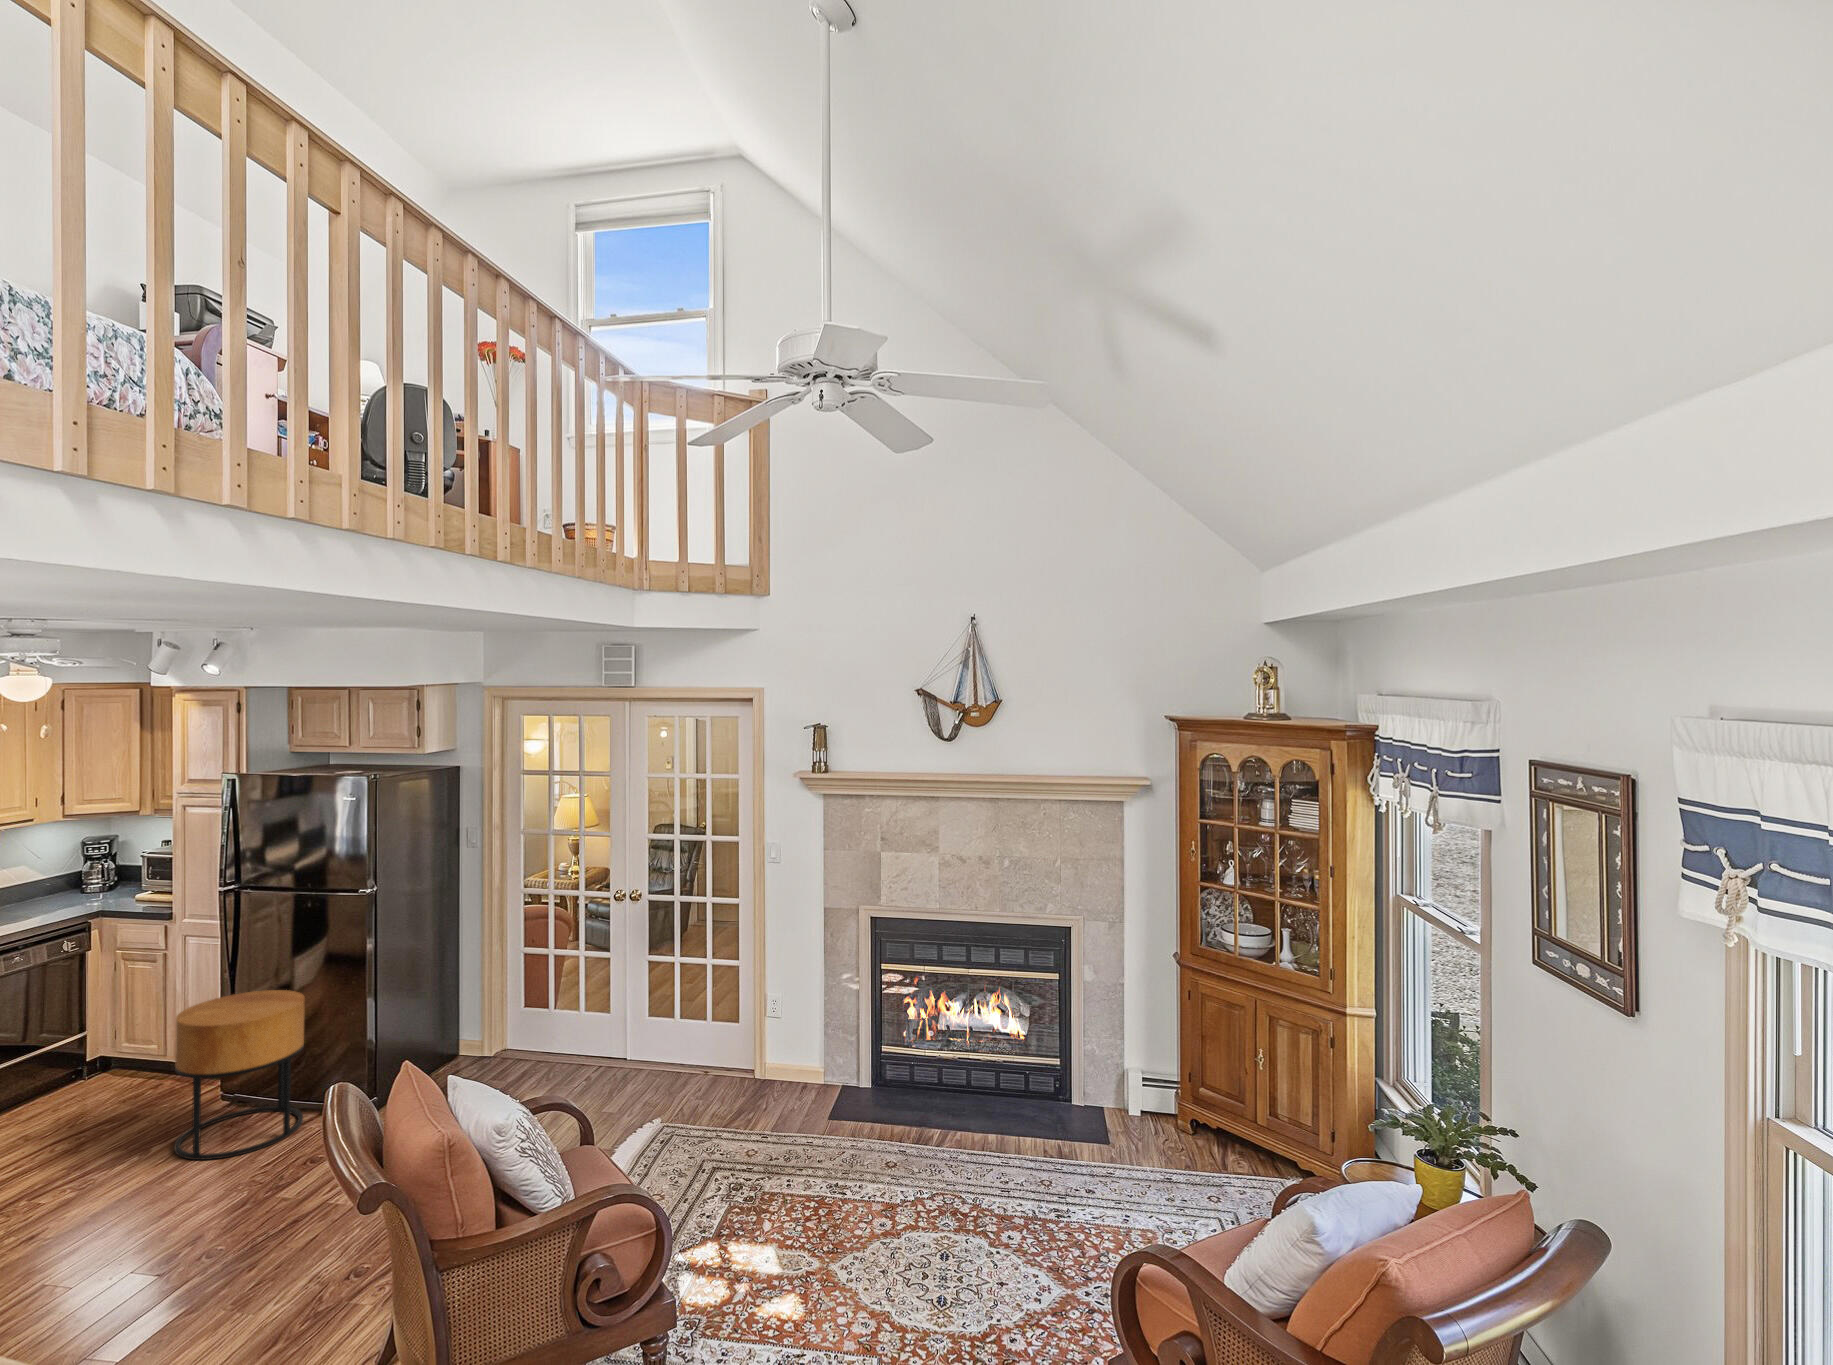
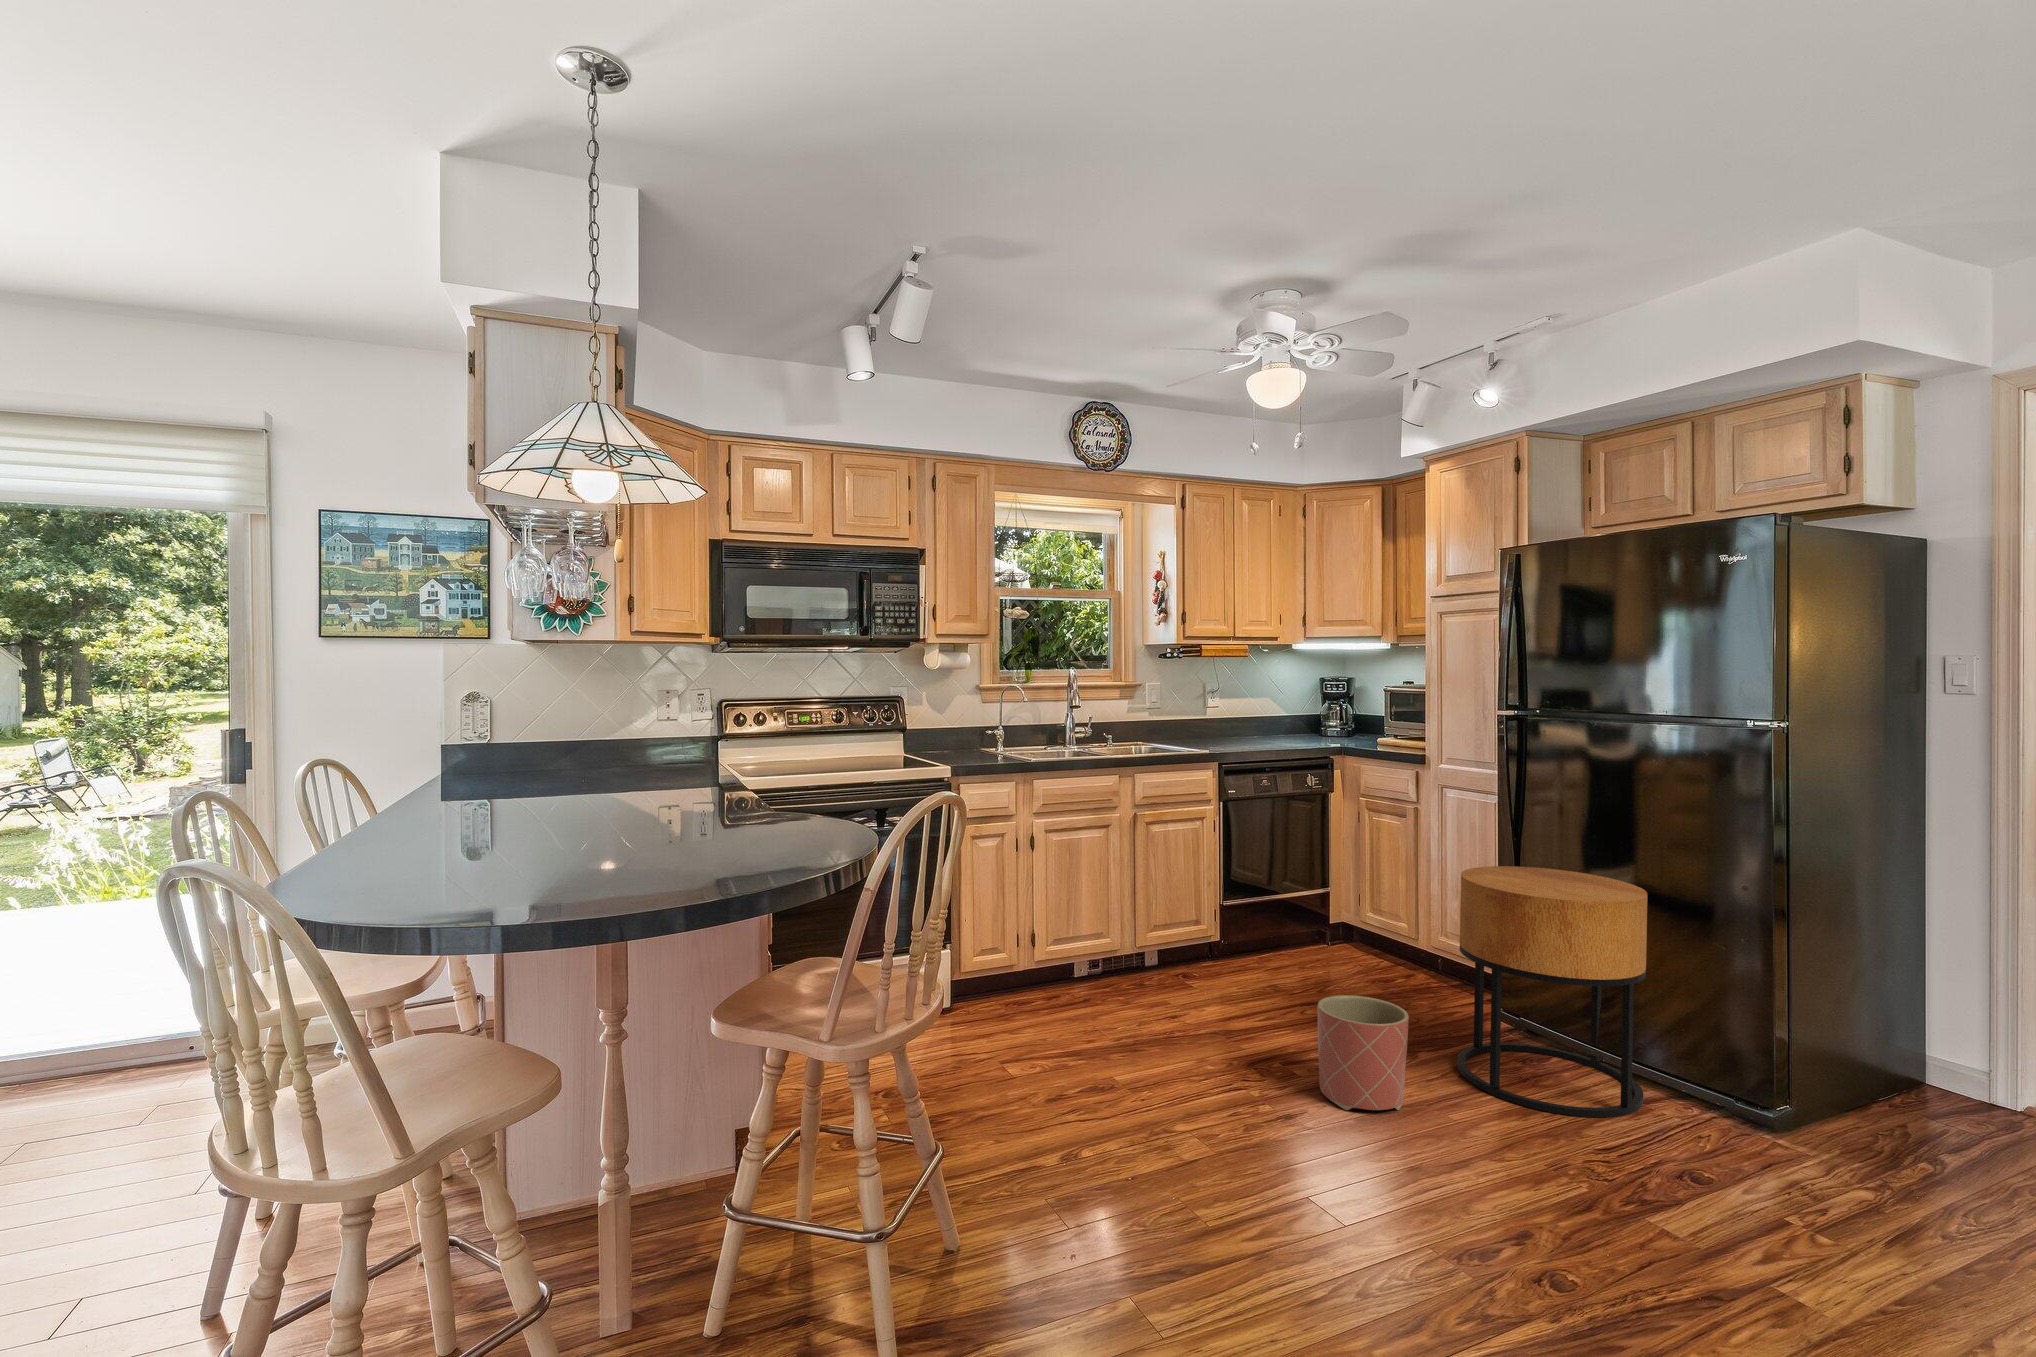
planter: none [41,1127,122,1219] -> present [1317,995,1409,1110]

